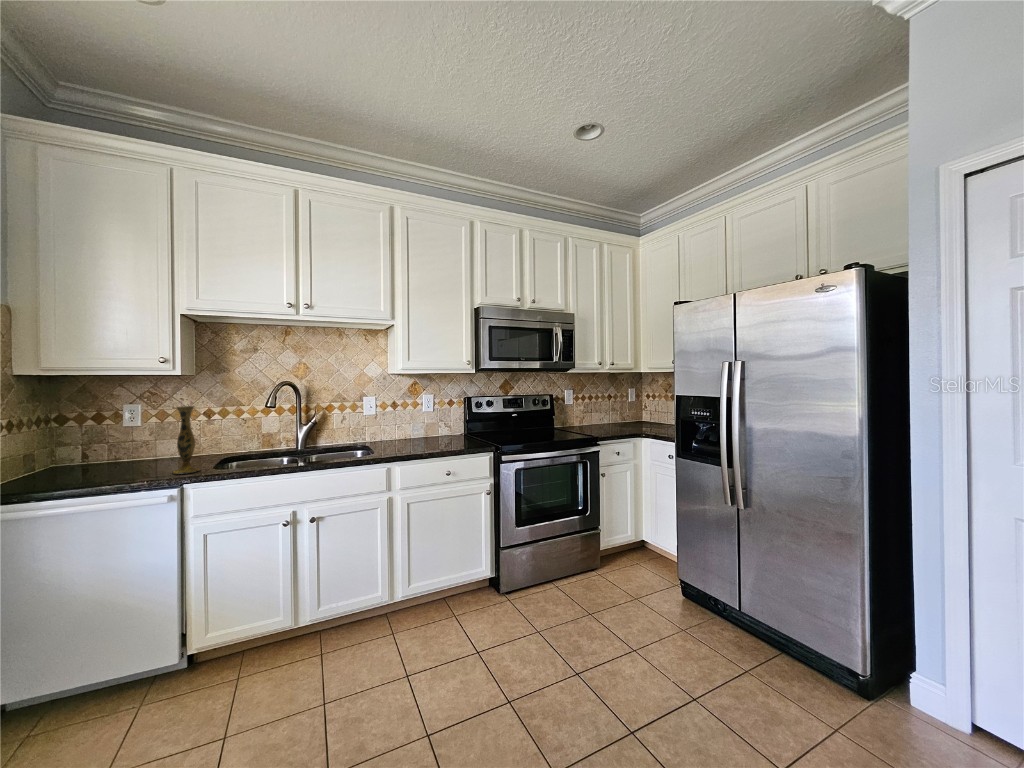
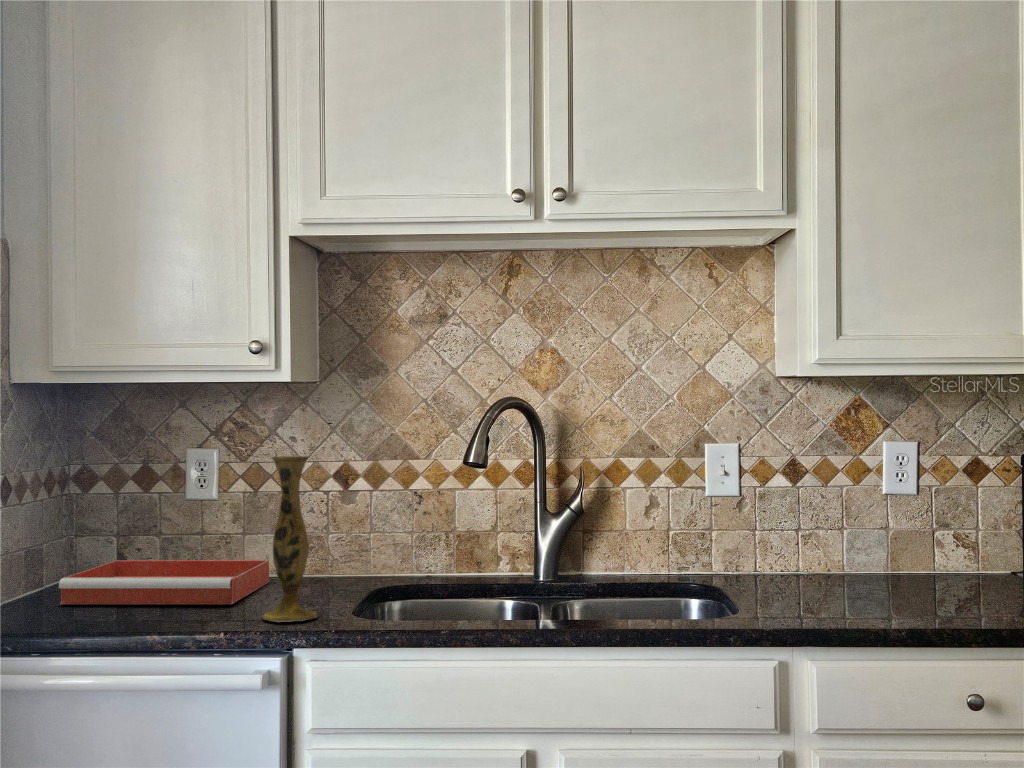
tray: none [52,450,171,478] -> present [59,560,269,604]

